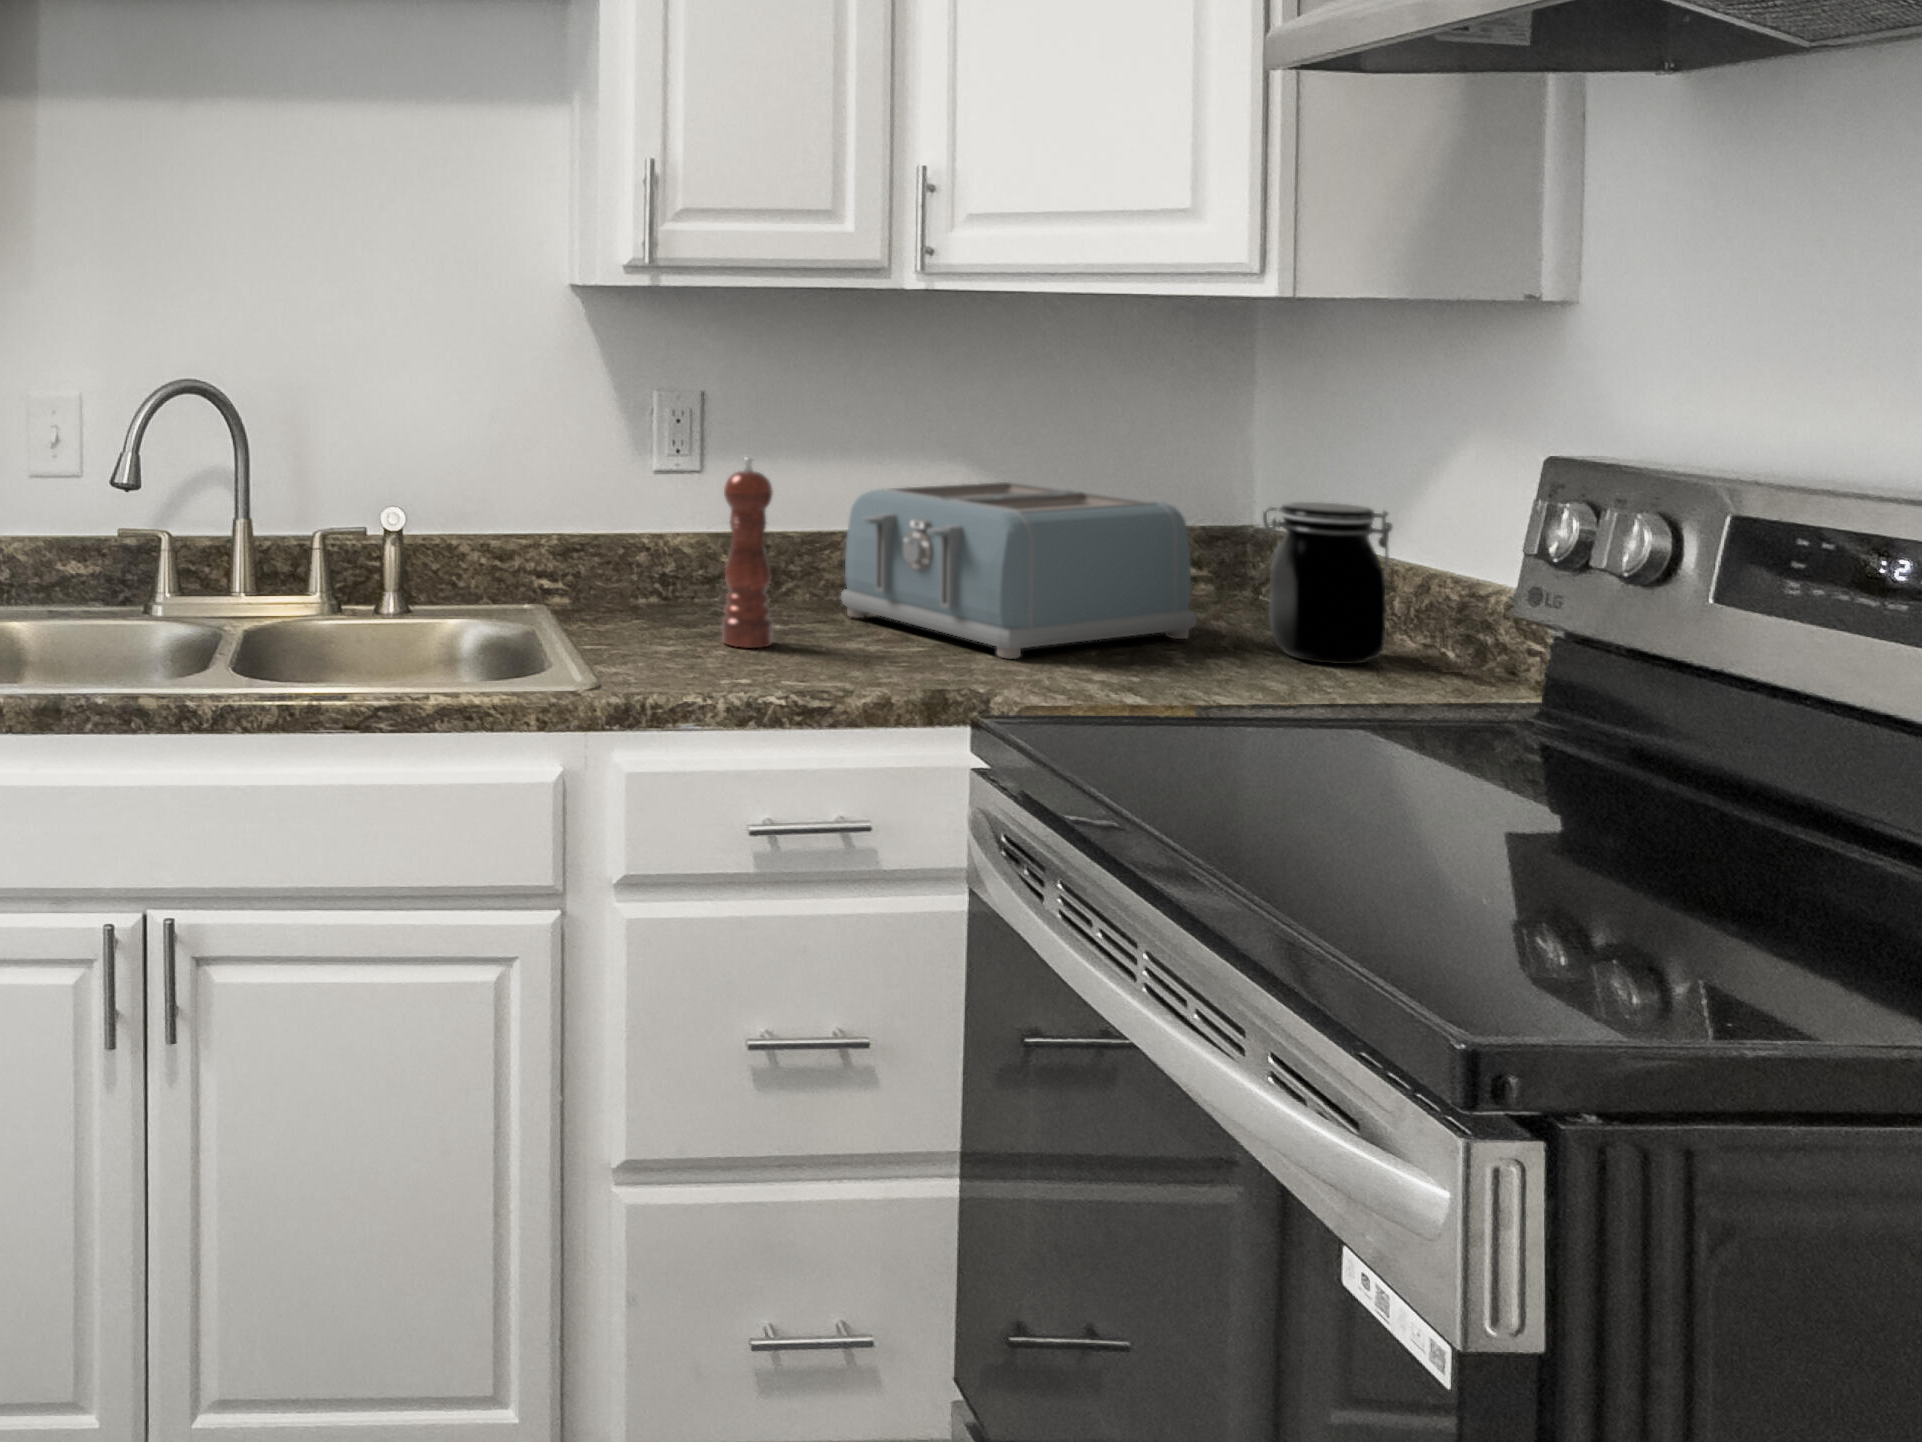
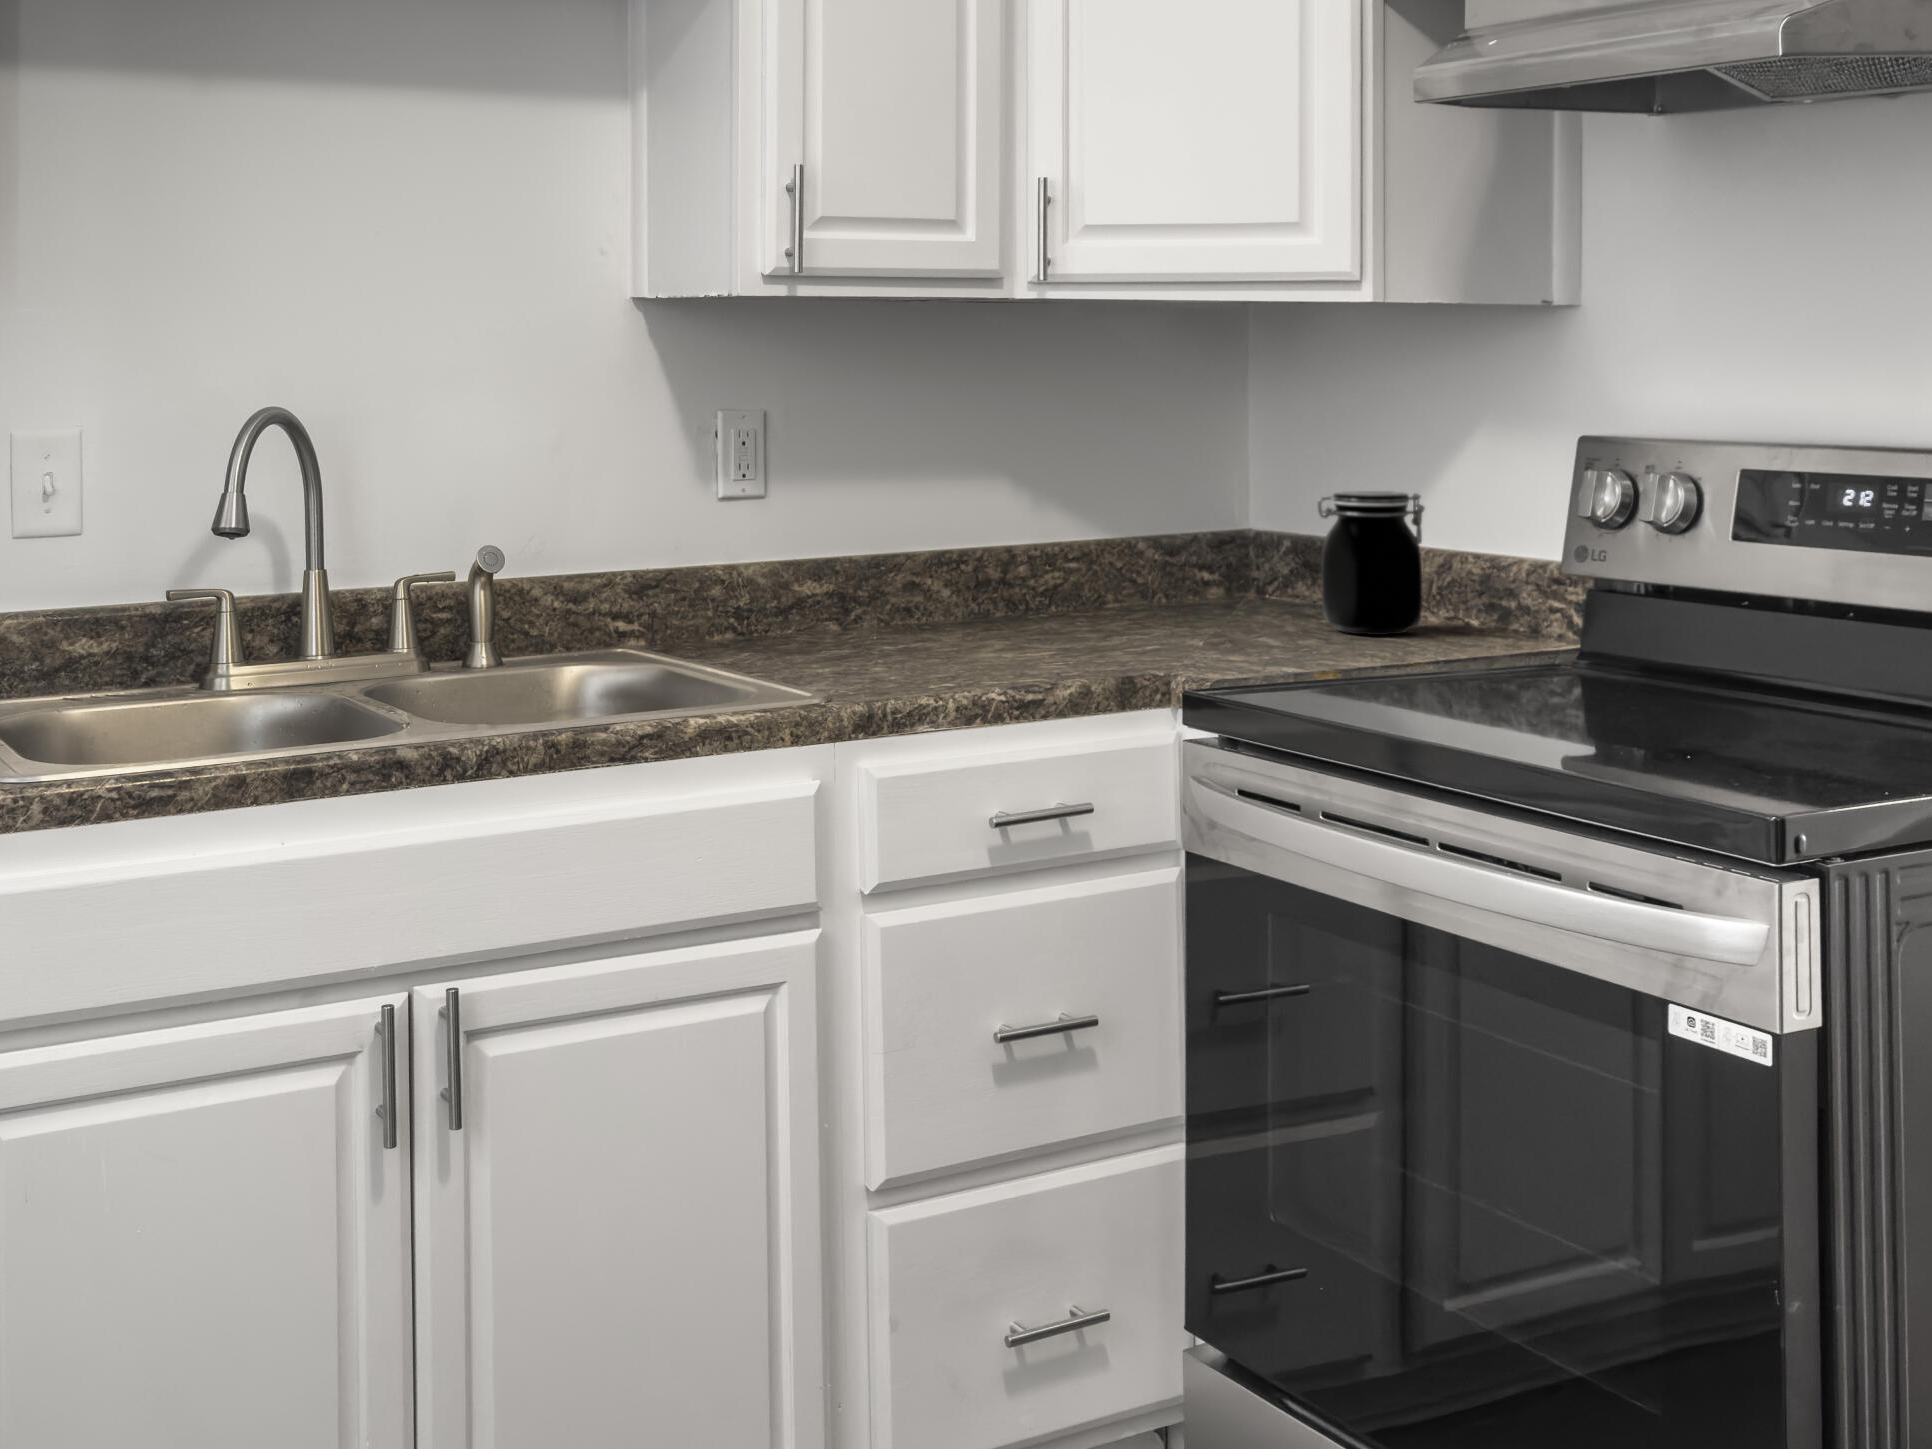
pepper mill: present [722,457,773,648] -> none [866,469,917,665]
toaster: present [841,481,1197,659] -> none [934,492,1257,653]

